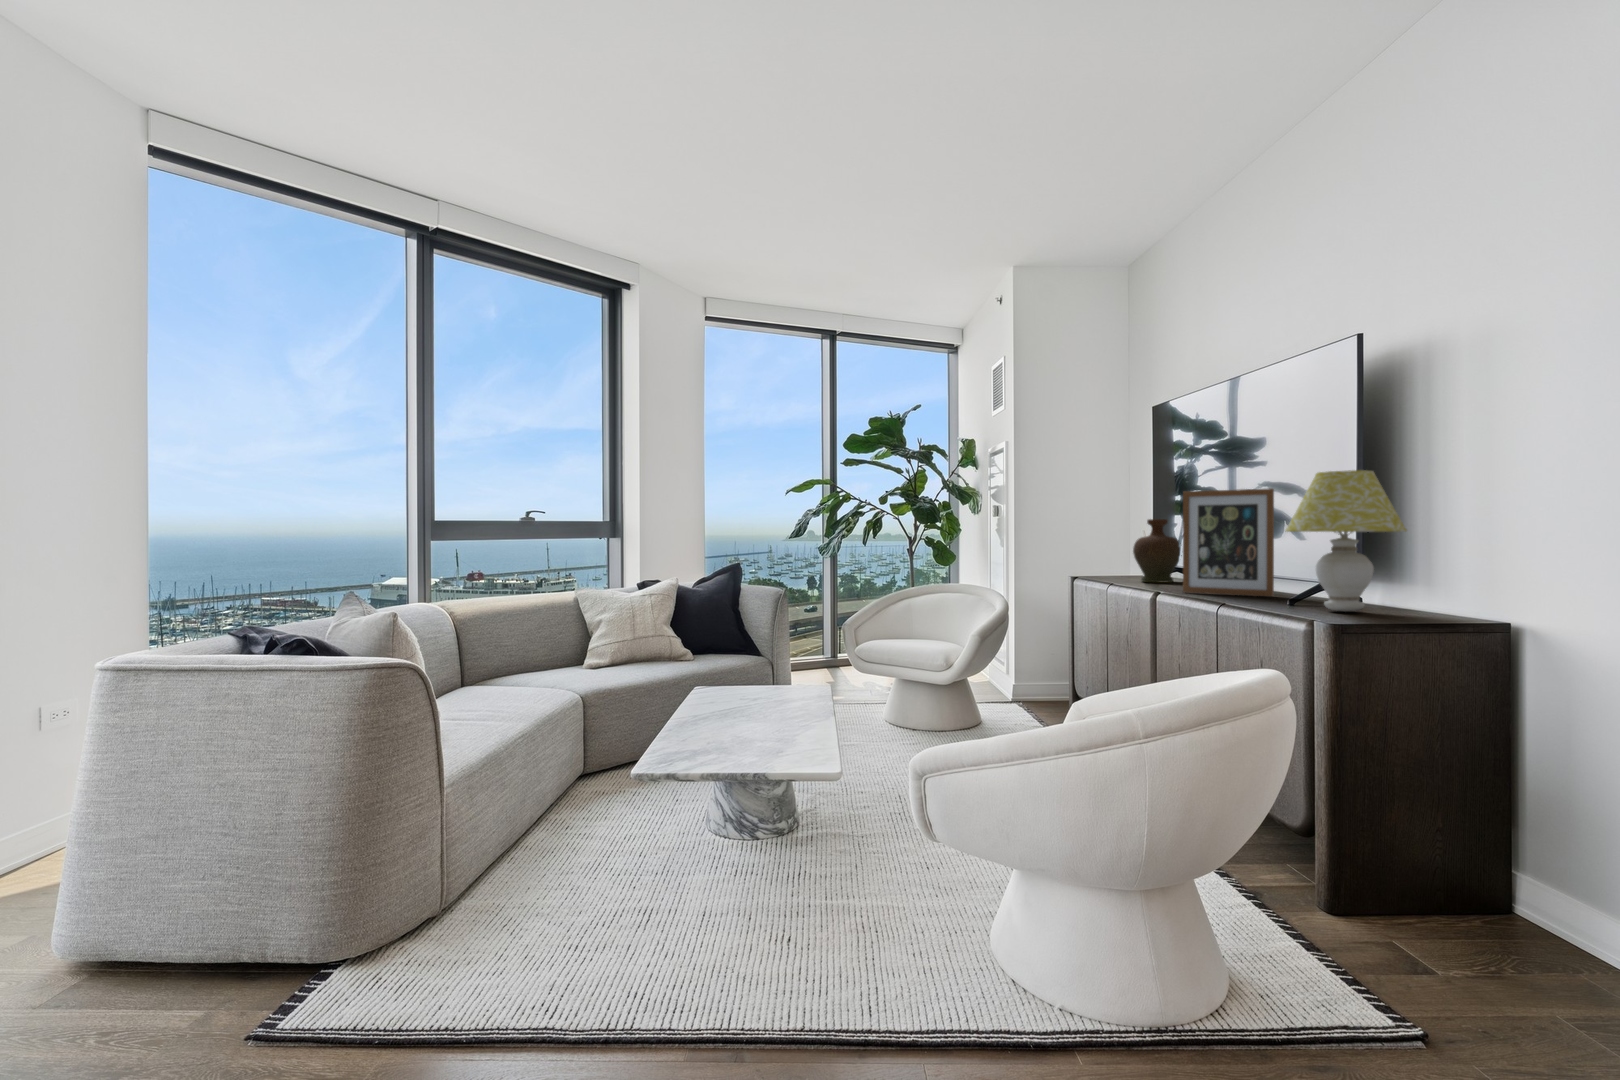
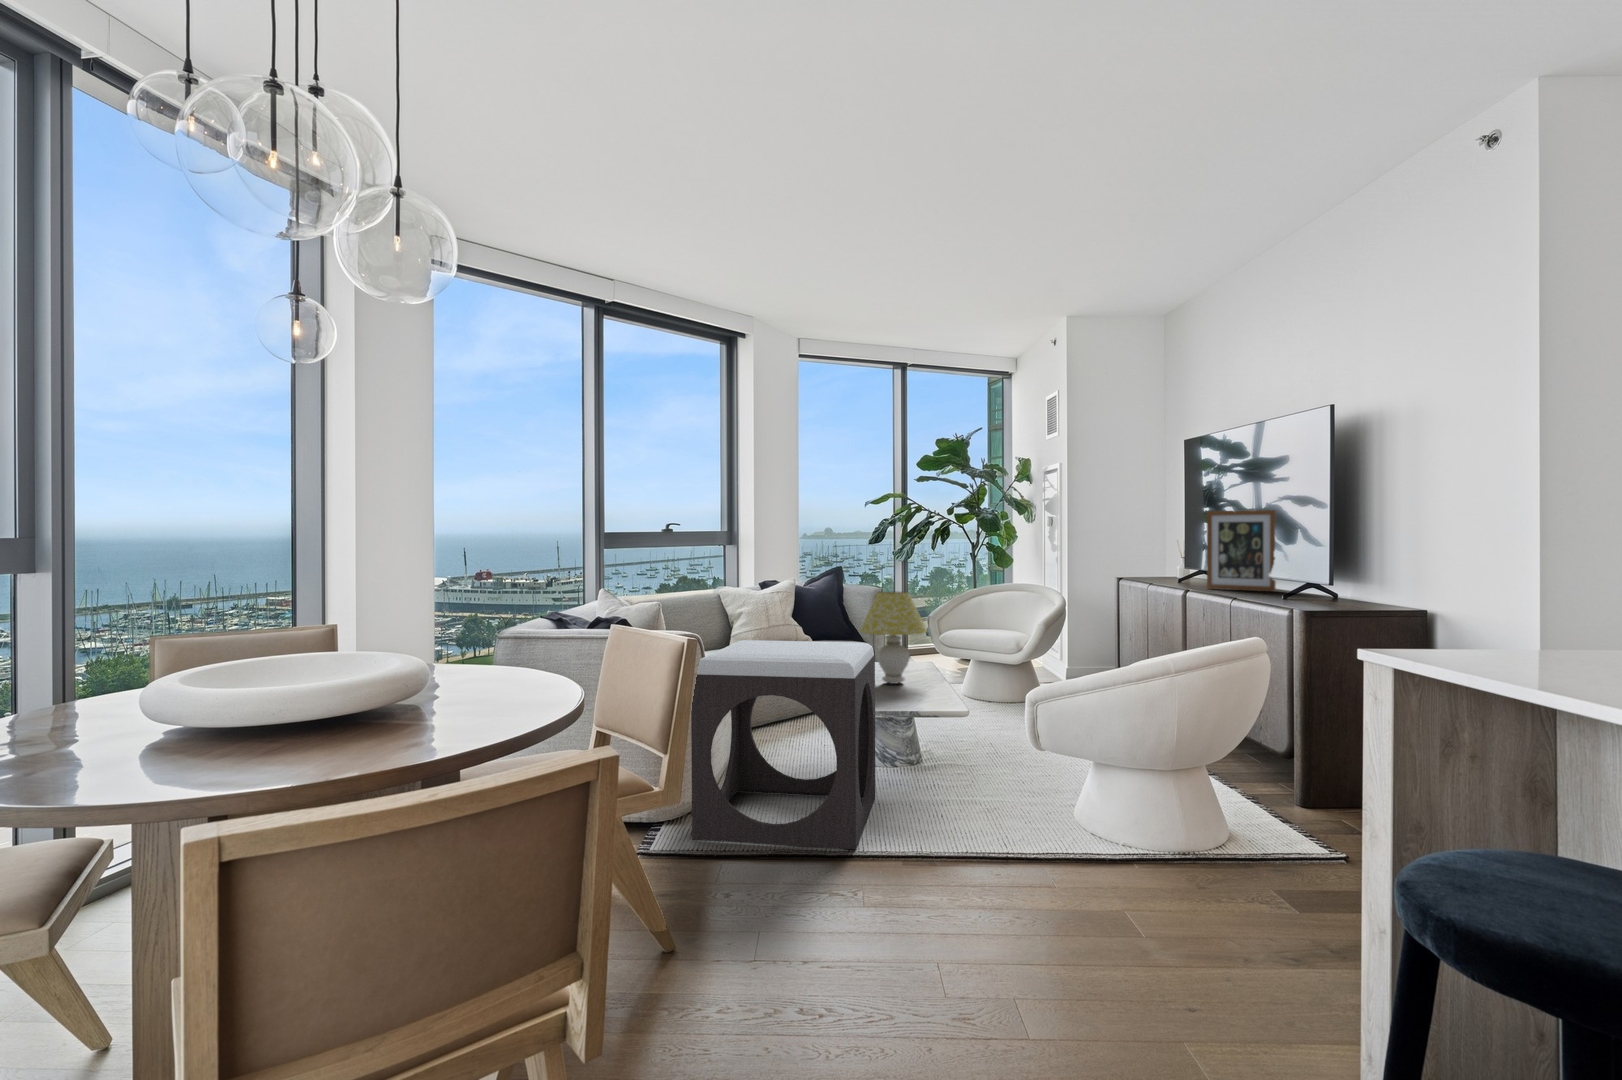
table lamp: present [1286,470,1407,611] -> present [860,592,927,684]
decorative vase: present [1133,519,1182,582] -> none [1168,531,1208,581]
footstool: none [368,669,702,1022] -> present [691,640,876,849]

